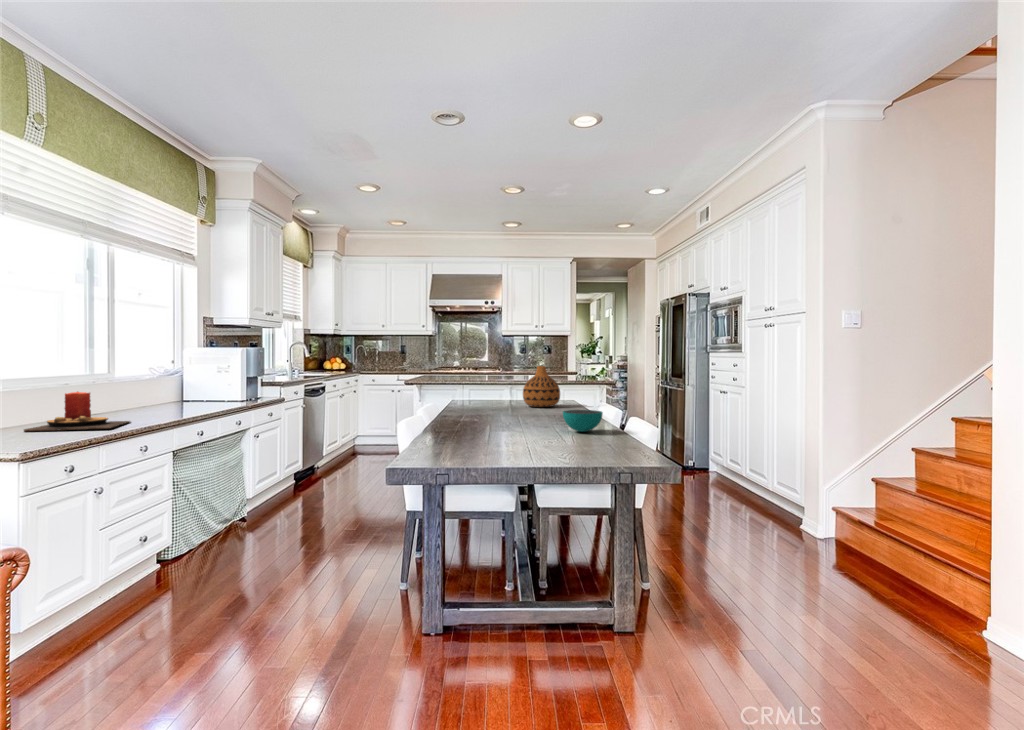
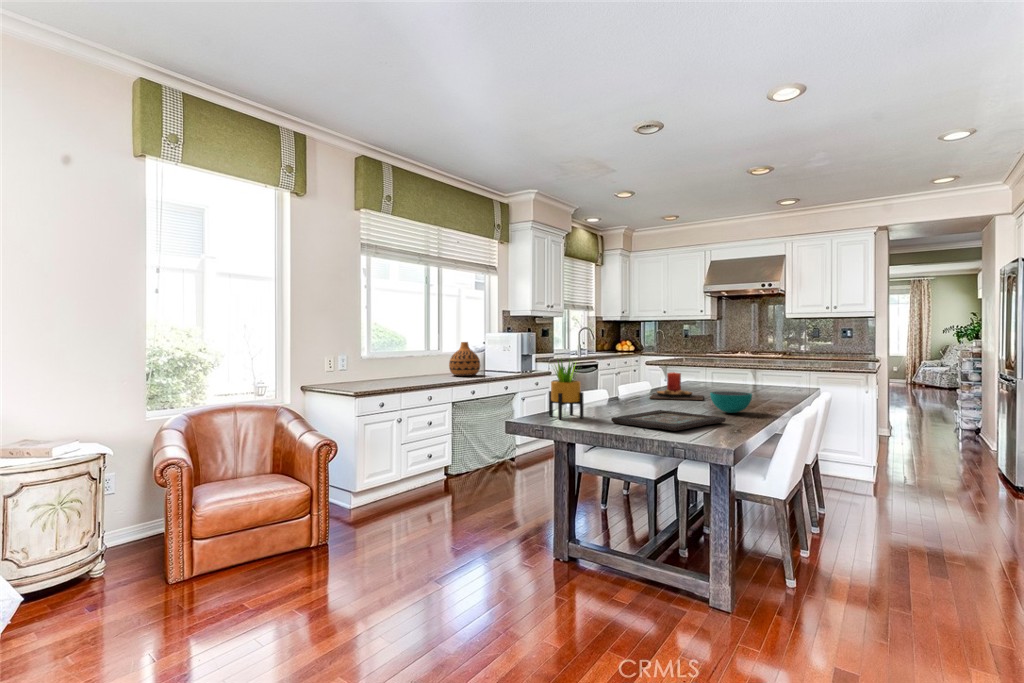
vase: present [523,366,560,407] -> present [449,342,480,376]
potted plant: none [422,377,467,458] -> present [549,360,584,419]
candle: present [24,392,130,432] -> present [650,372,703,400]
decorative tray: none [512,435,609,457] -> present [611,410,726,431]

